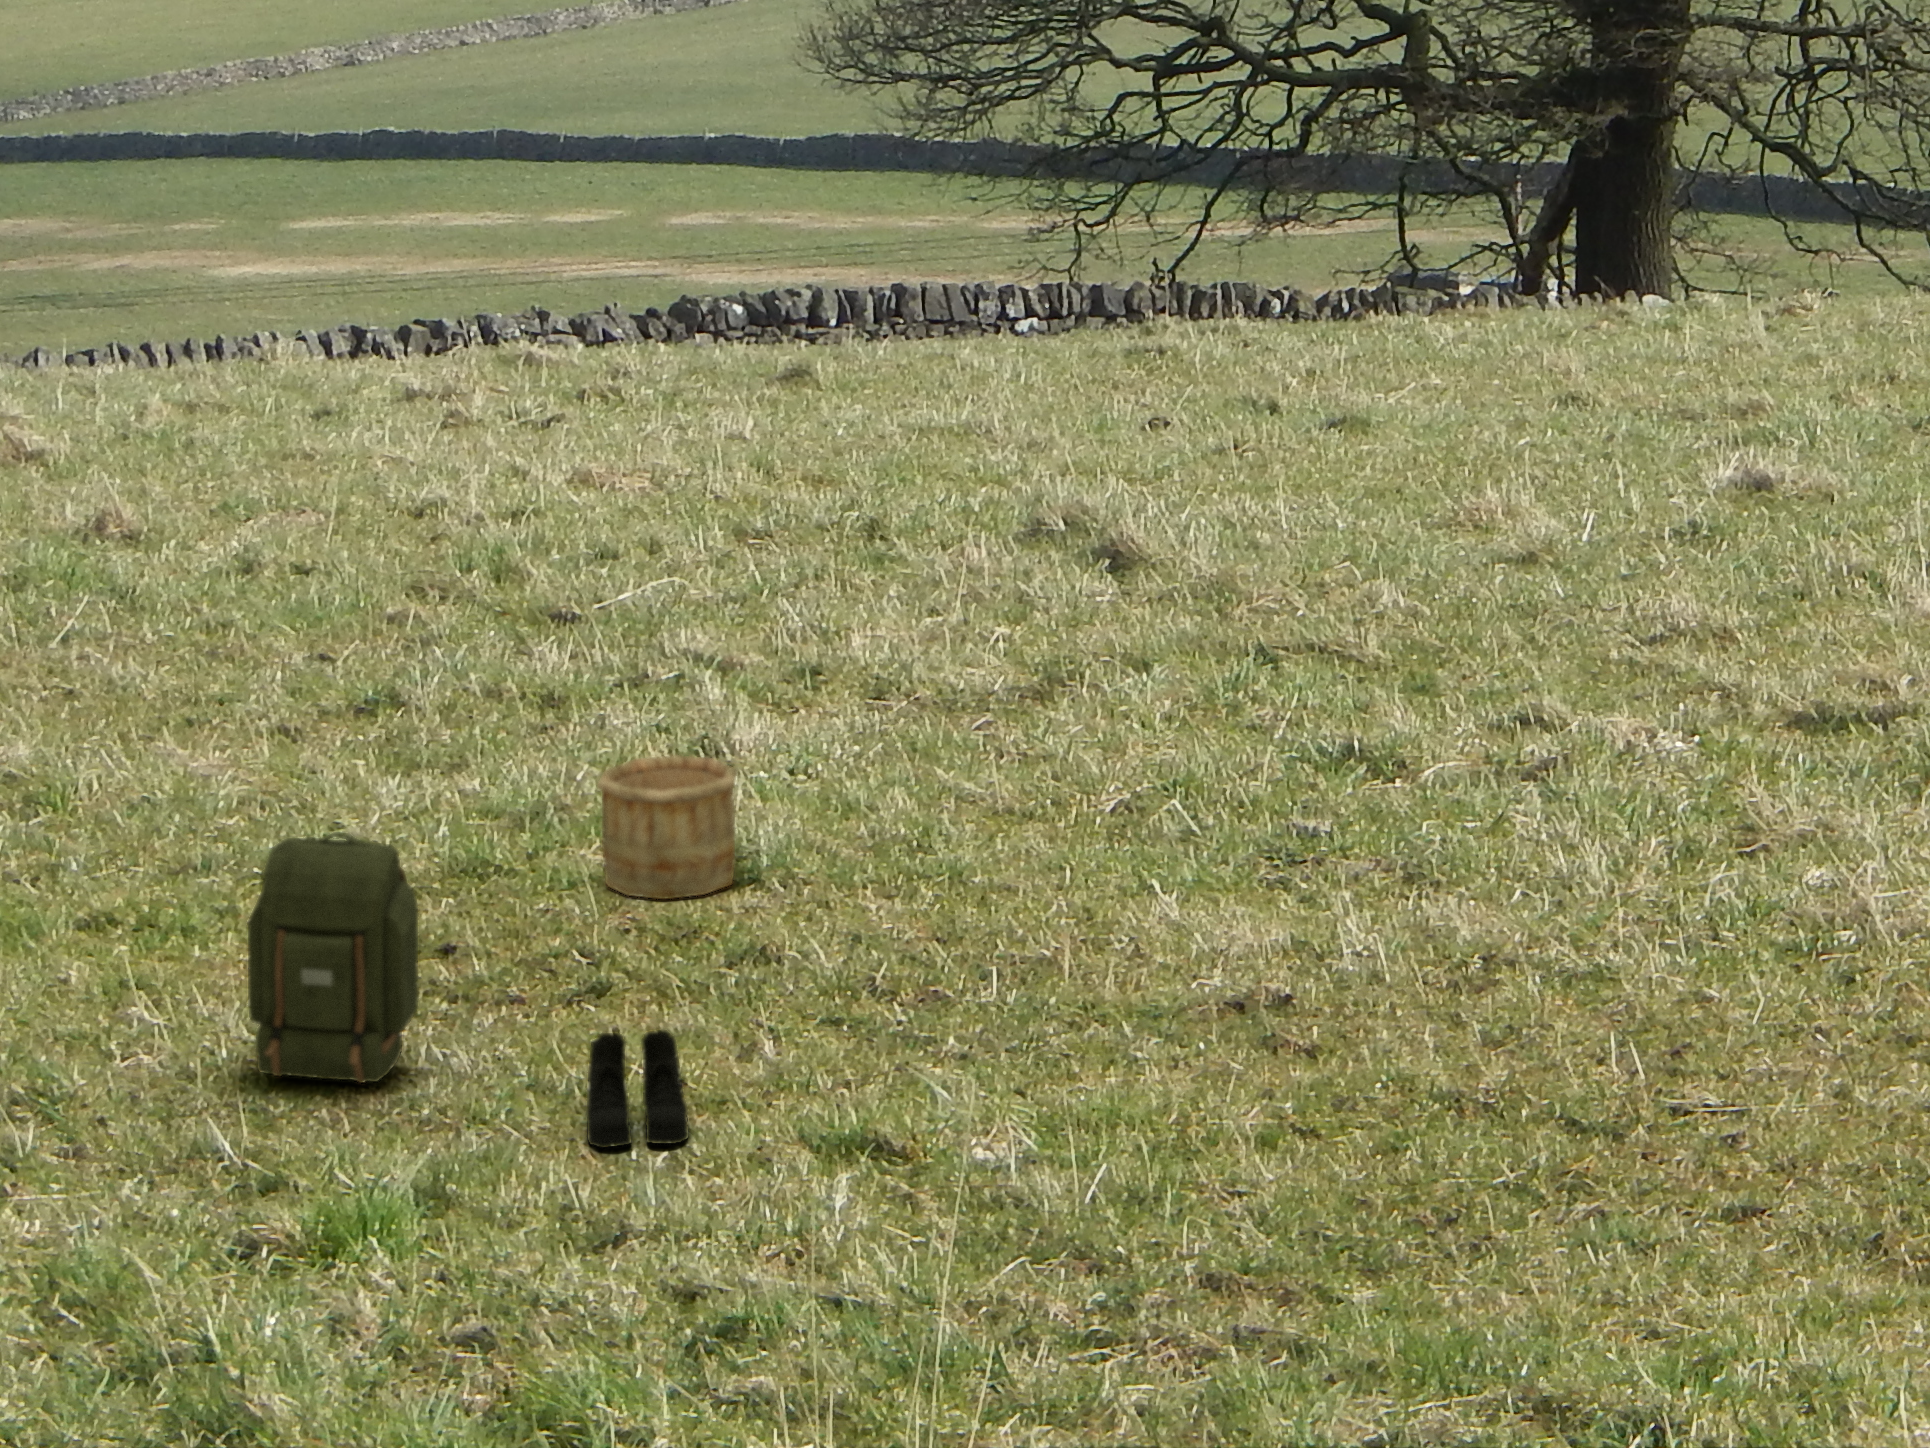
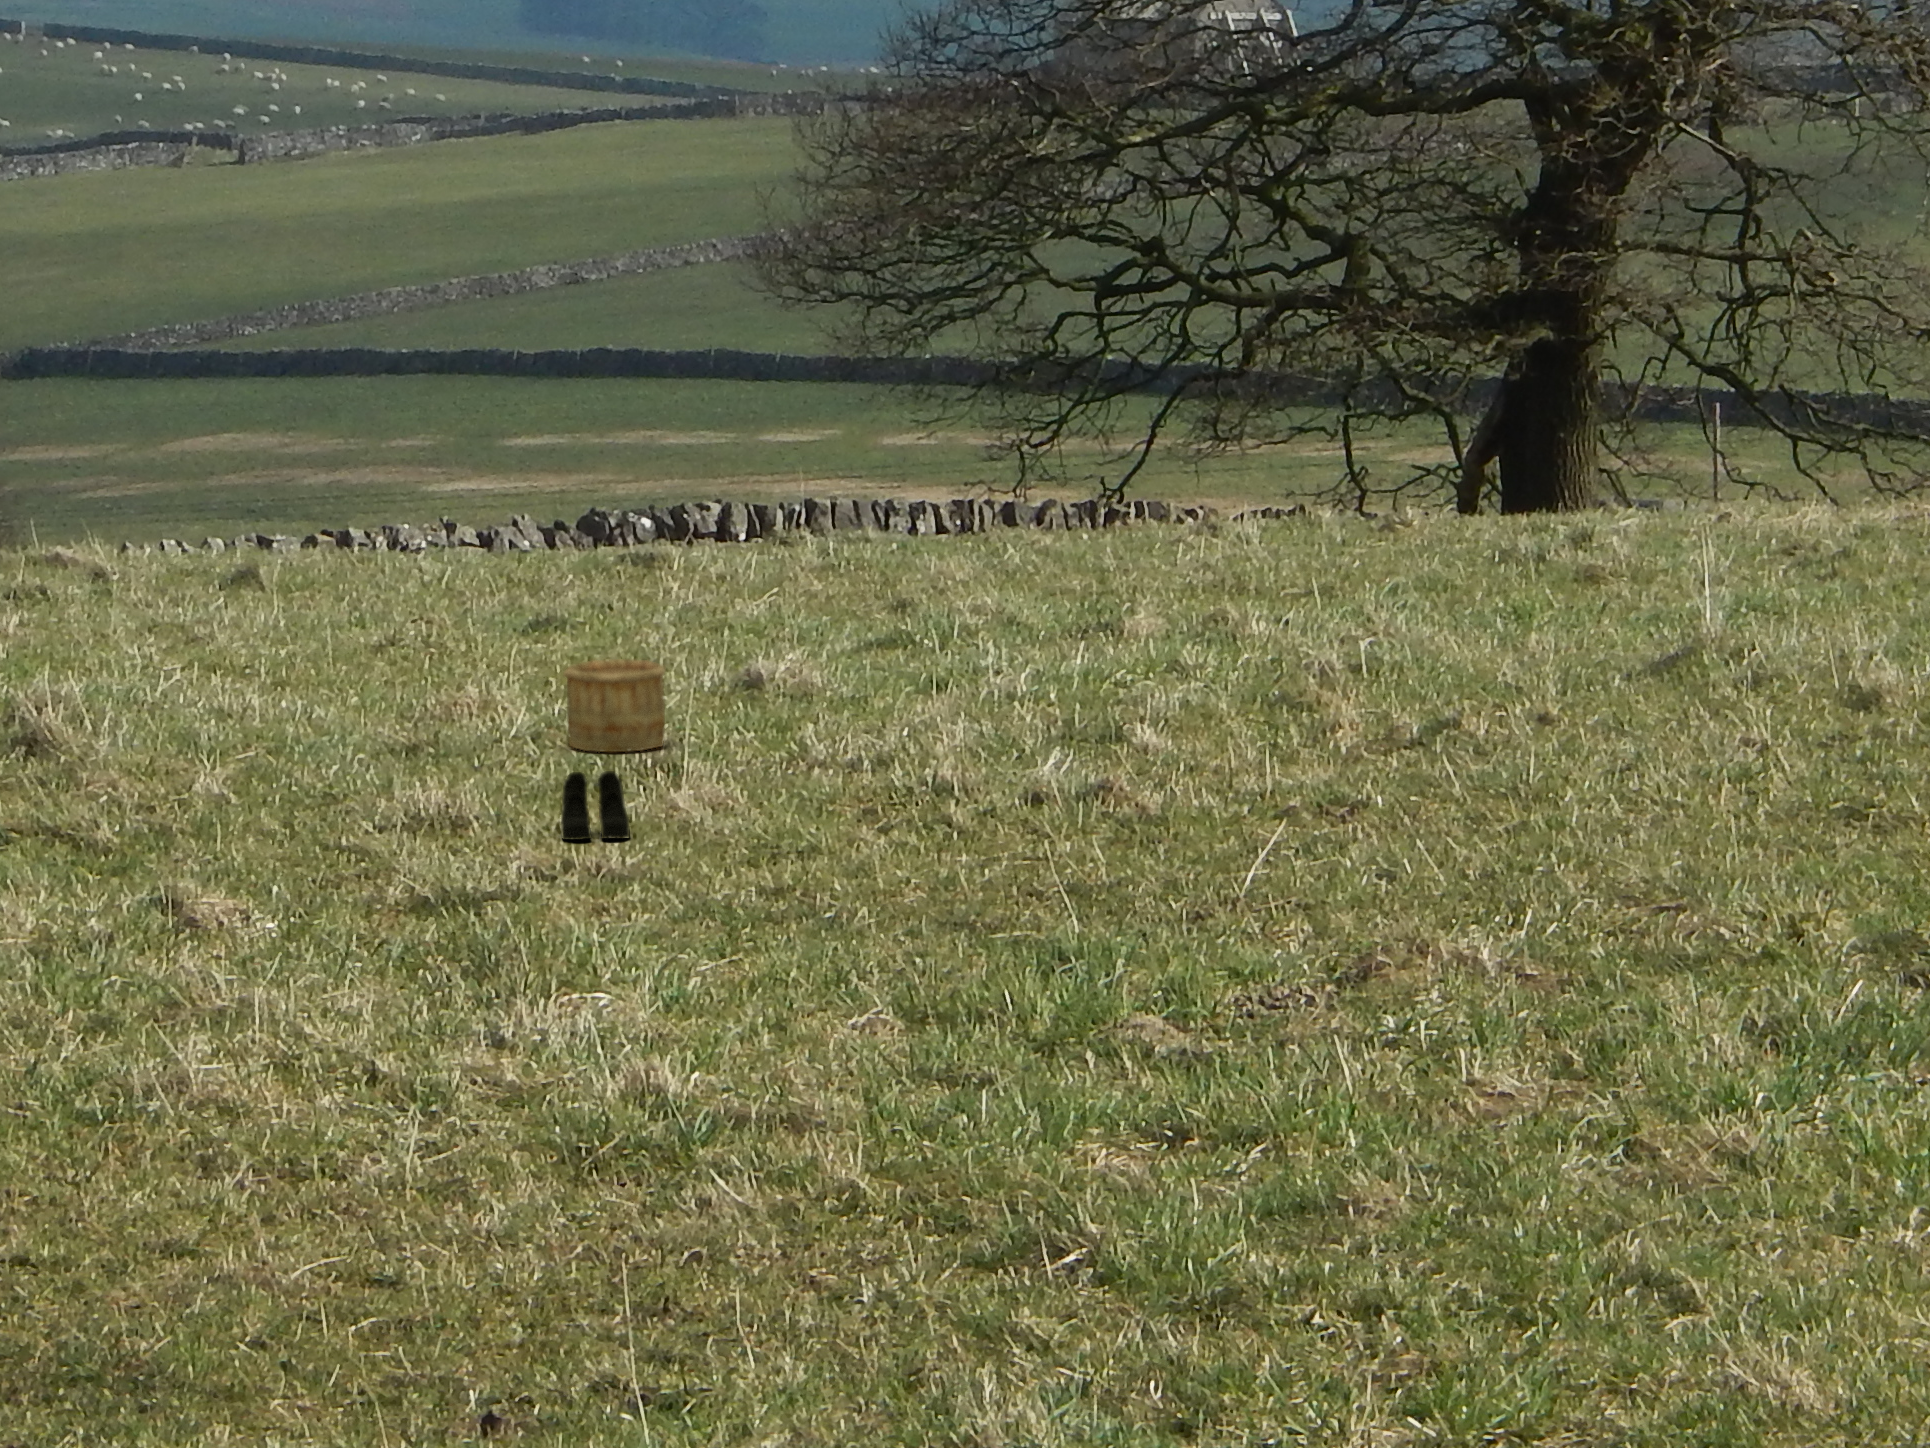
backpack: present [248,832,419,1082] -> none [326,652,444,818]

